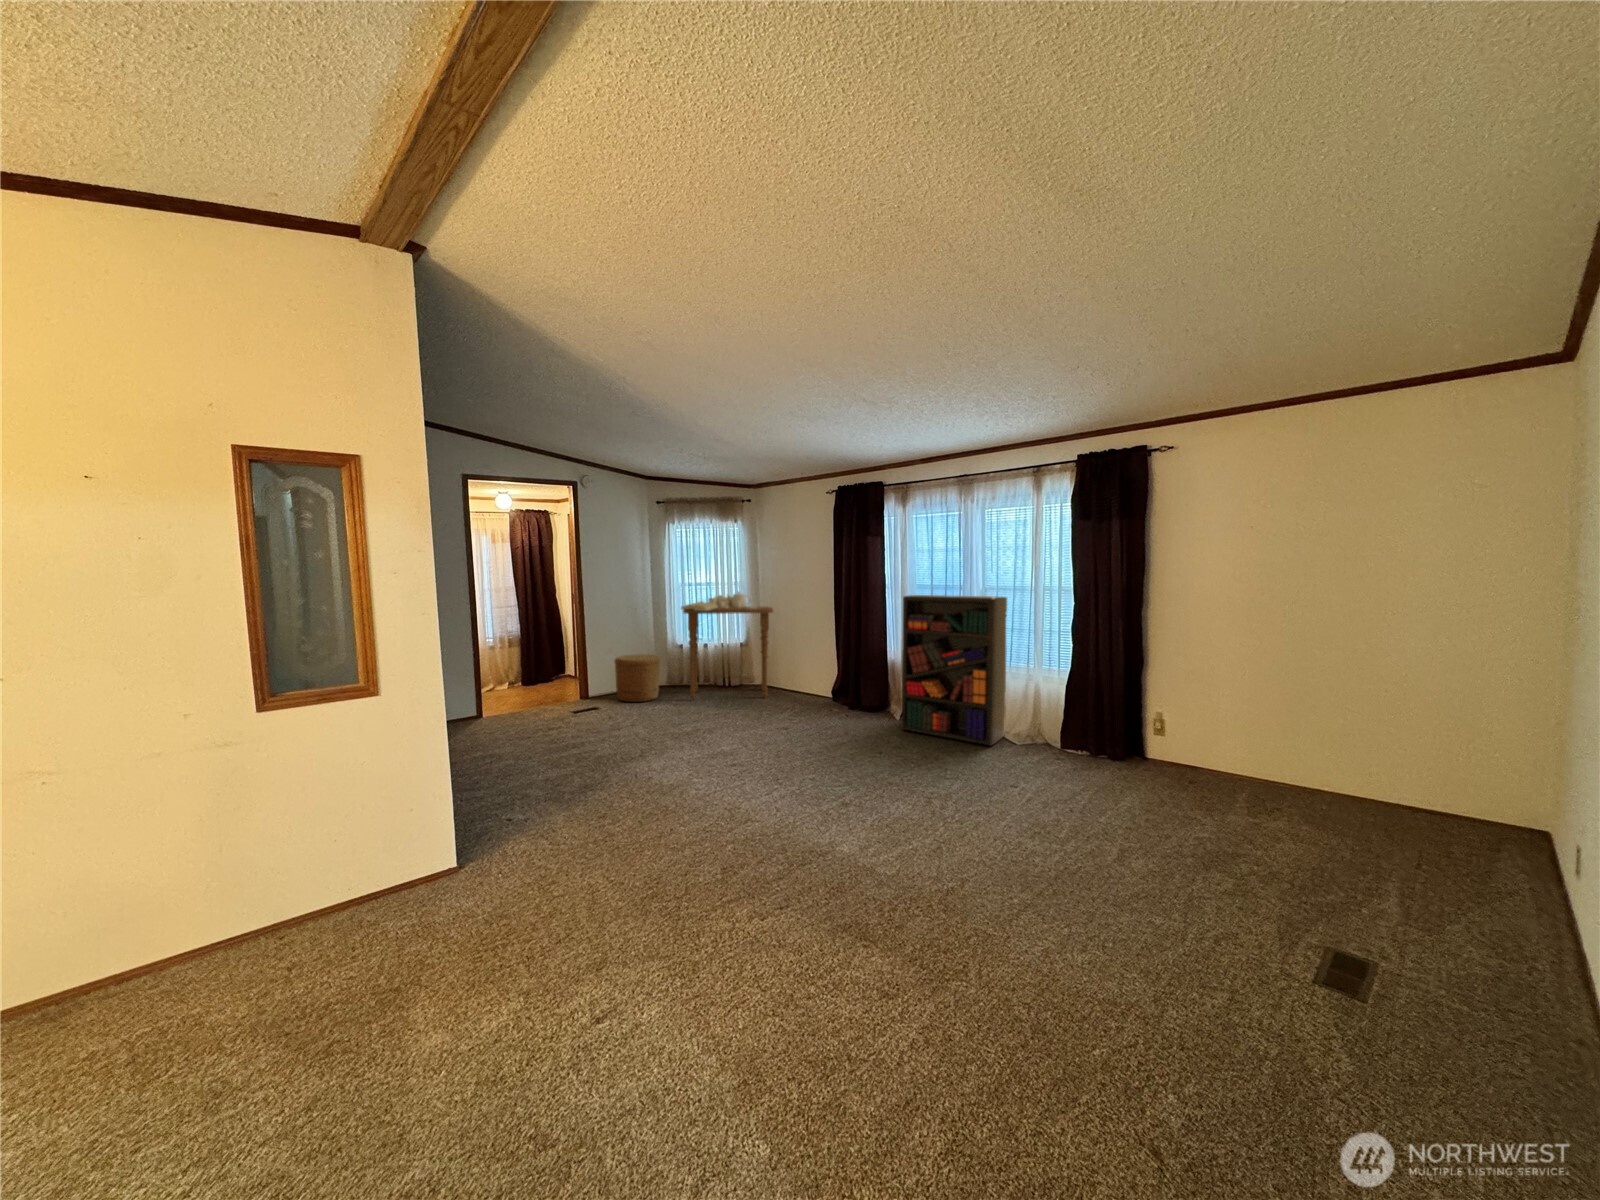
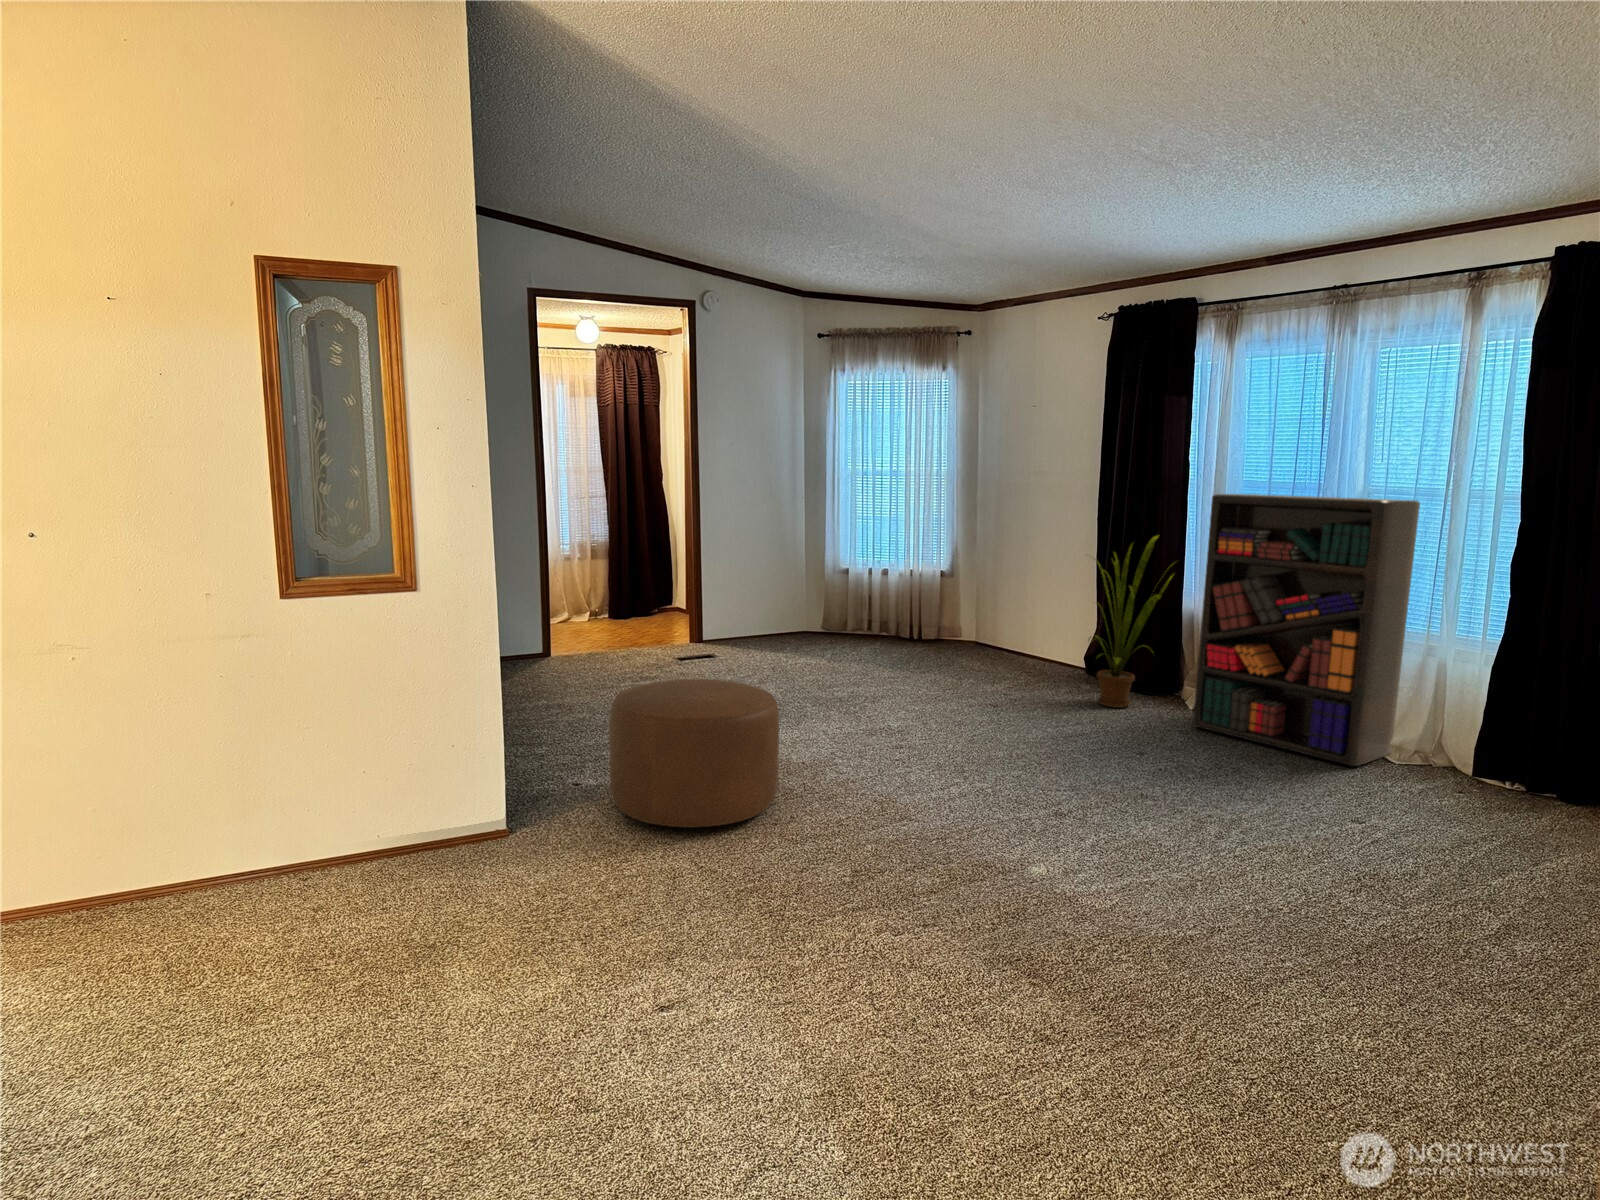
side table: present [681,592,773,700] -> none [838,483,990,661]
house plant: none [832,619,886,722] -> present [1089,536,1172,708]
woven basket: present [614,654,660,702] -> none [737,578,805,651]
ottoman: none [535,736,662,853] -> present [609,679,779,827]

